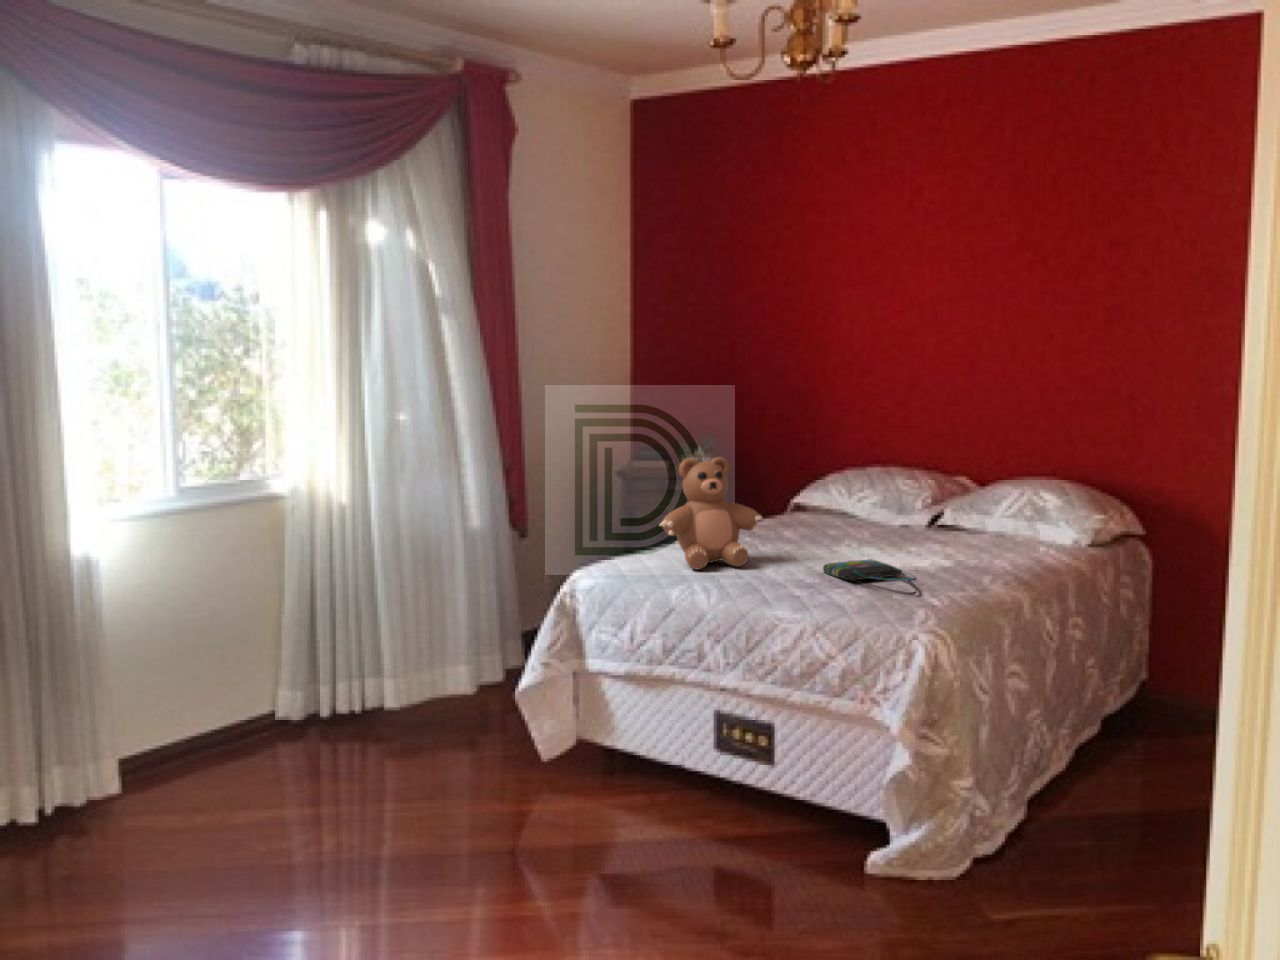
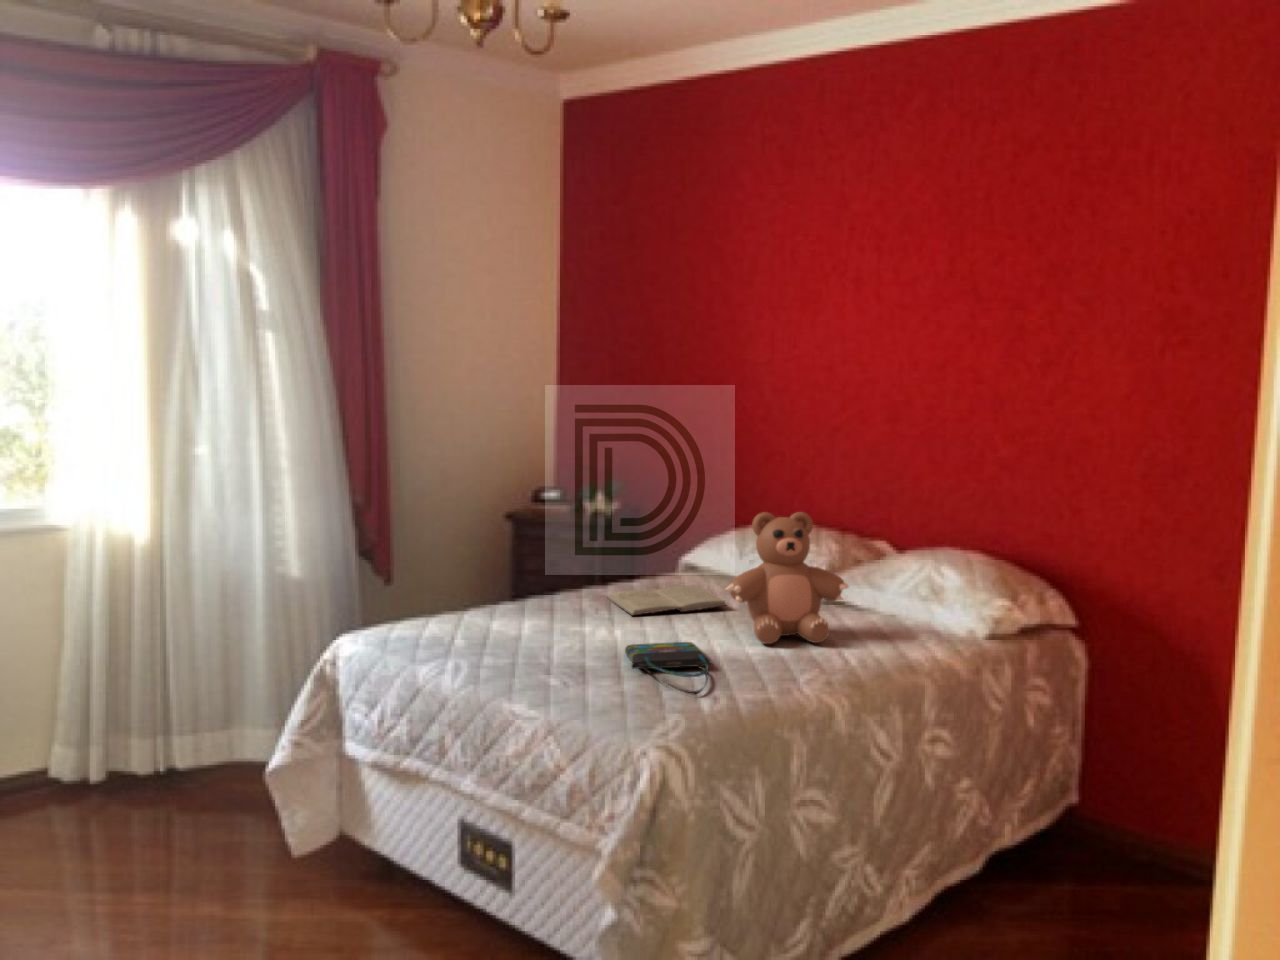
teddy bear: present [660,457,762,569] -> present [726,512,849,644]
book: none [754,521,864,545] -> present [608,585,726,615]

